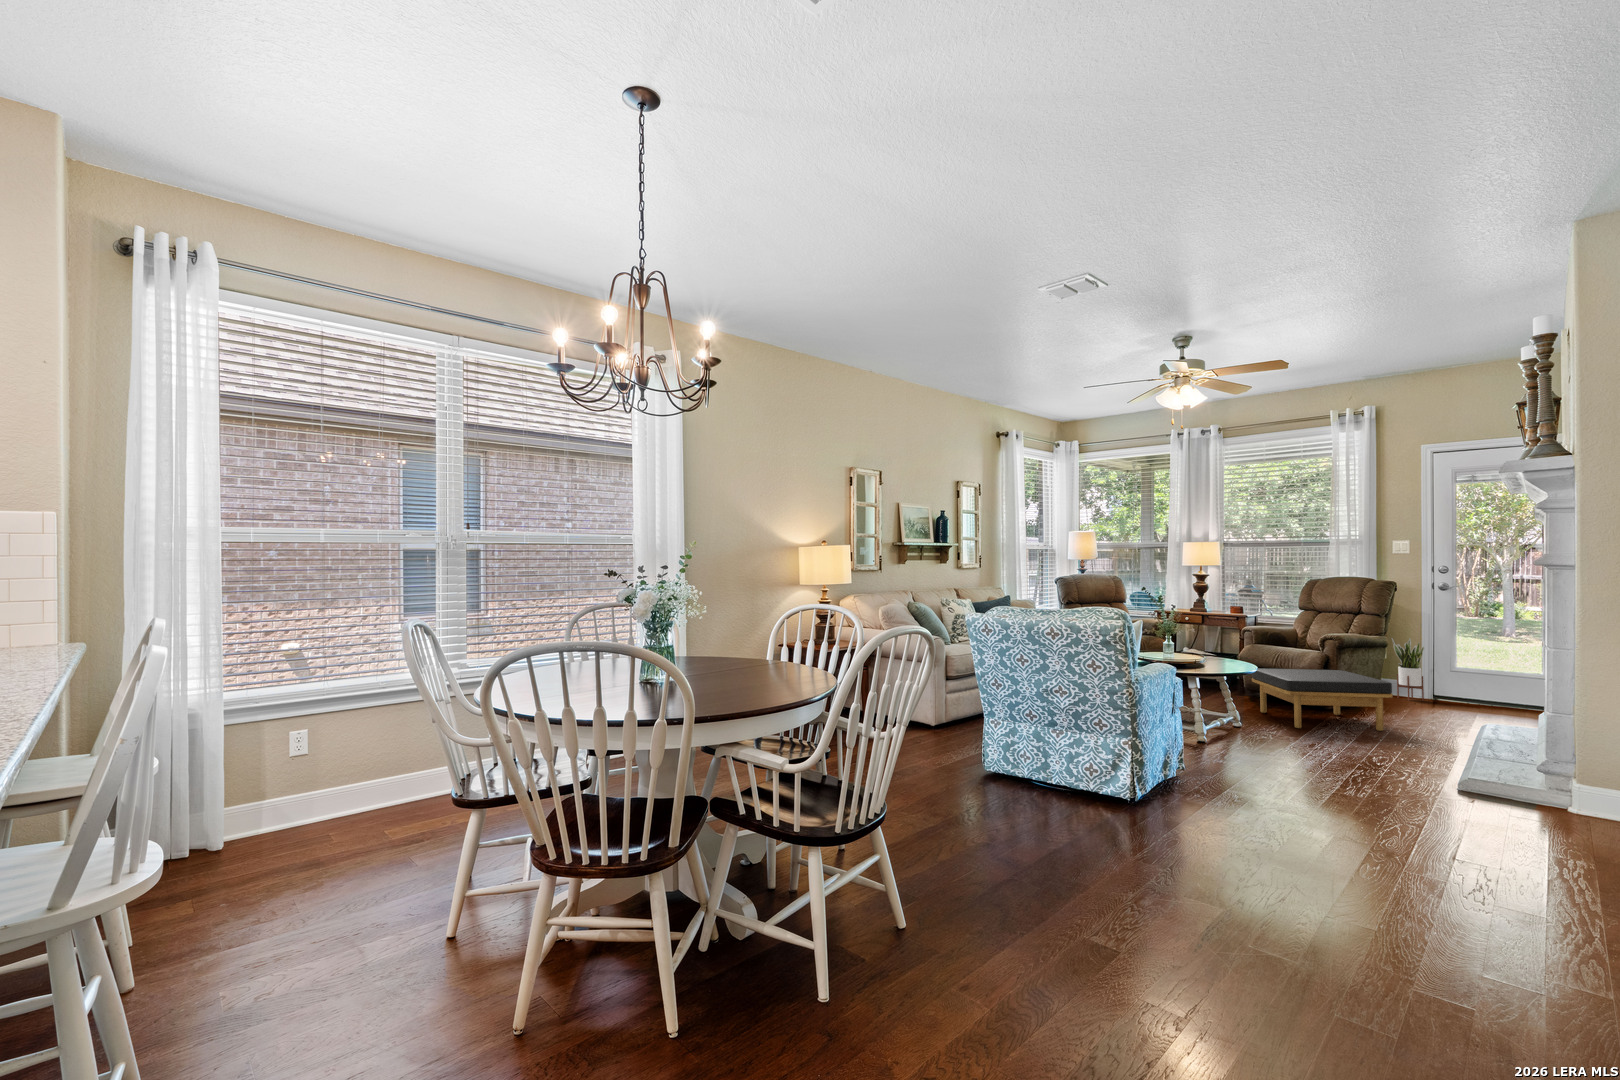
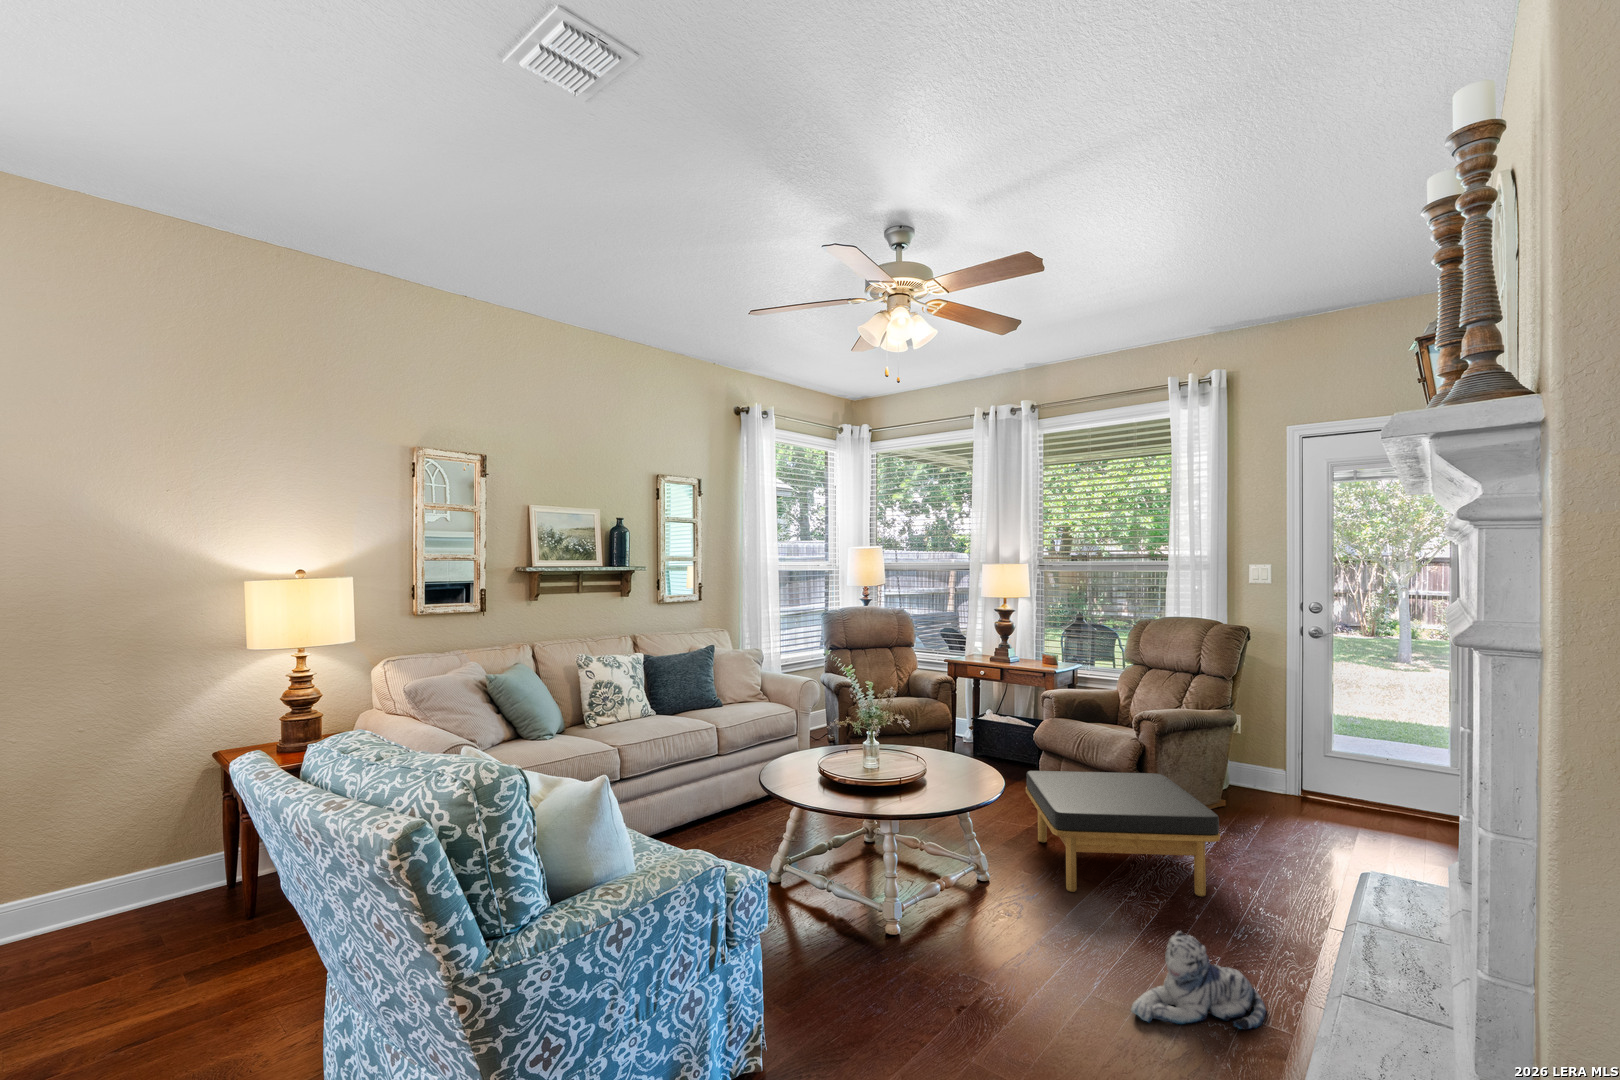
potted plant: present [1392,638,1424,701] -> none [1246,707,1290,802]
plush toy: none [1361,719,1436,764] -> present [1131,931,1266,1030]

